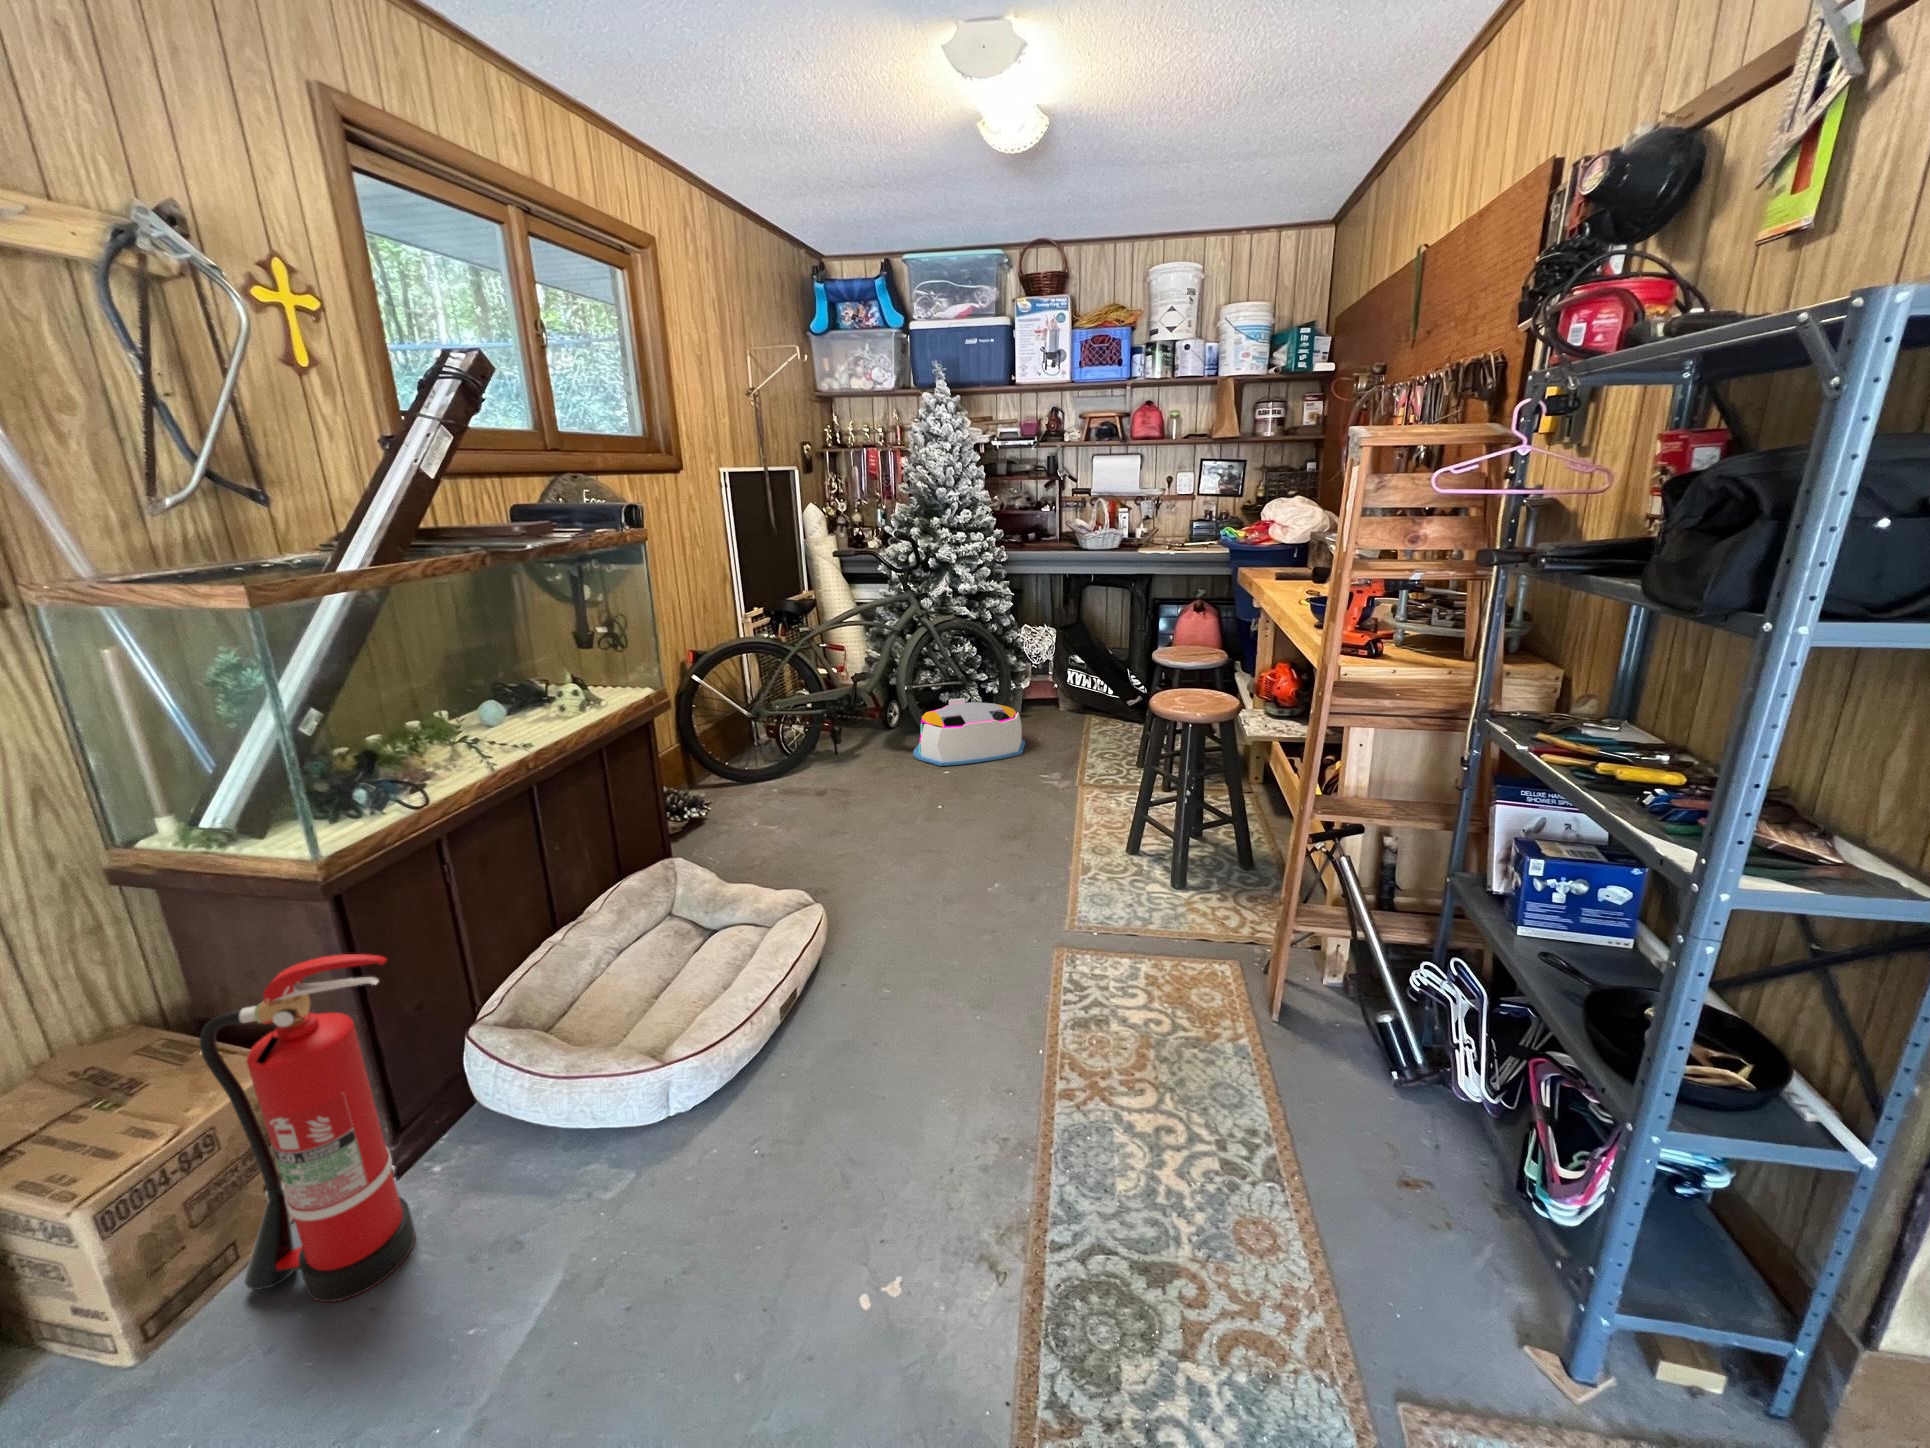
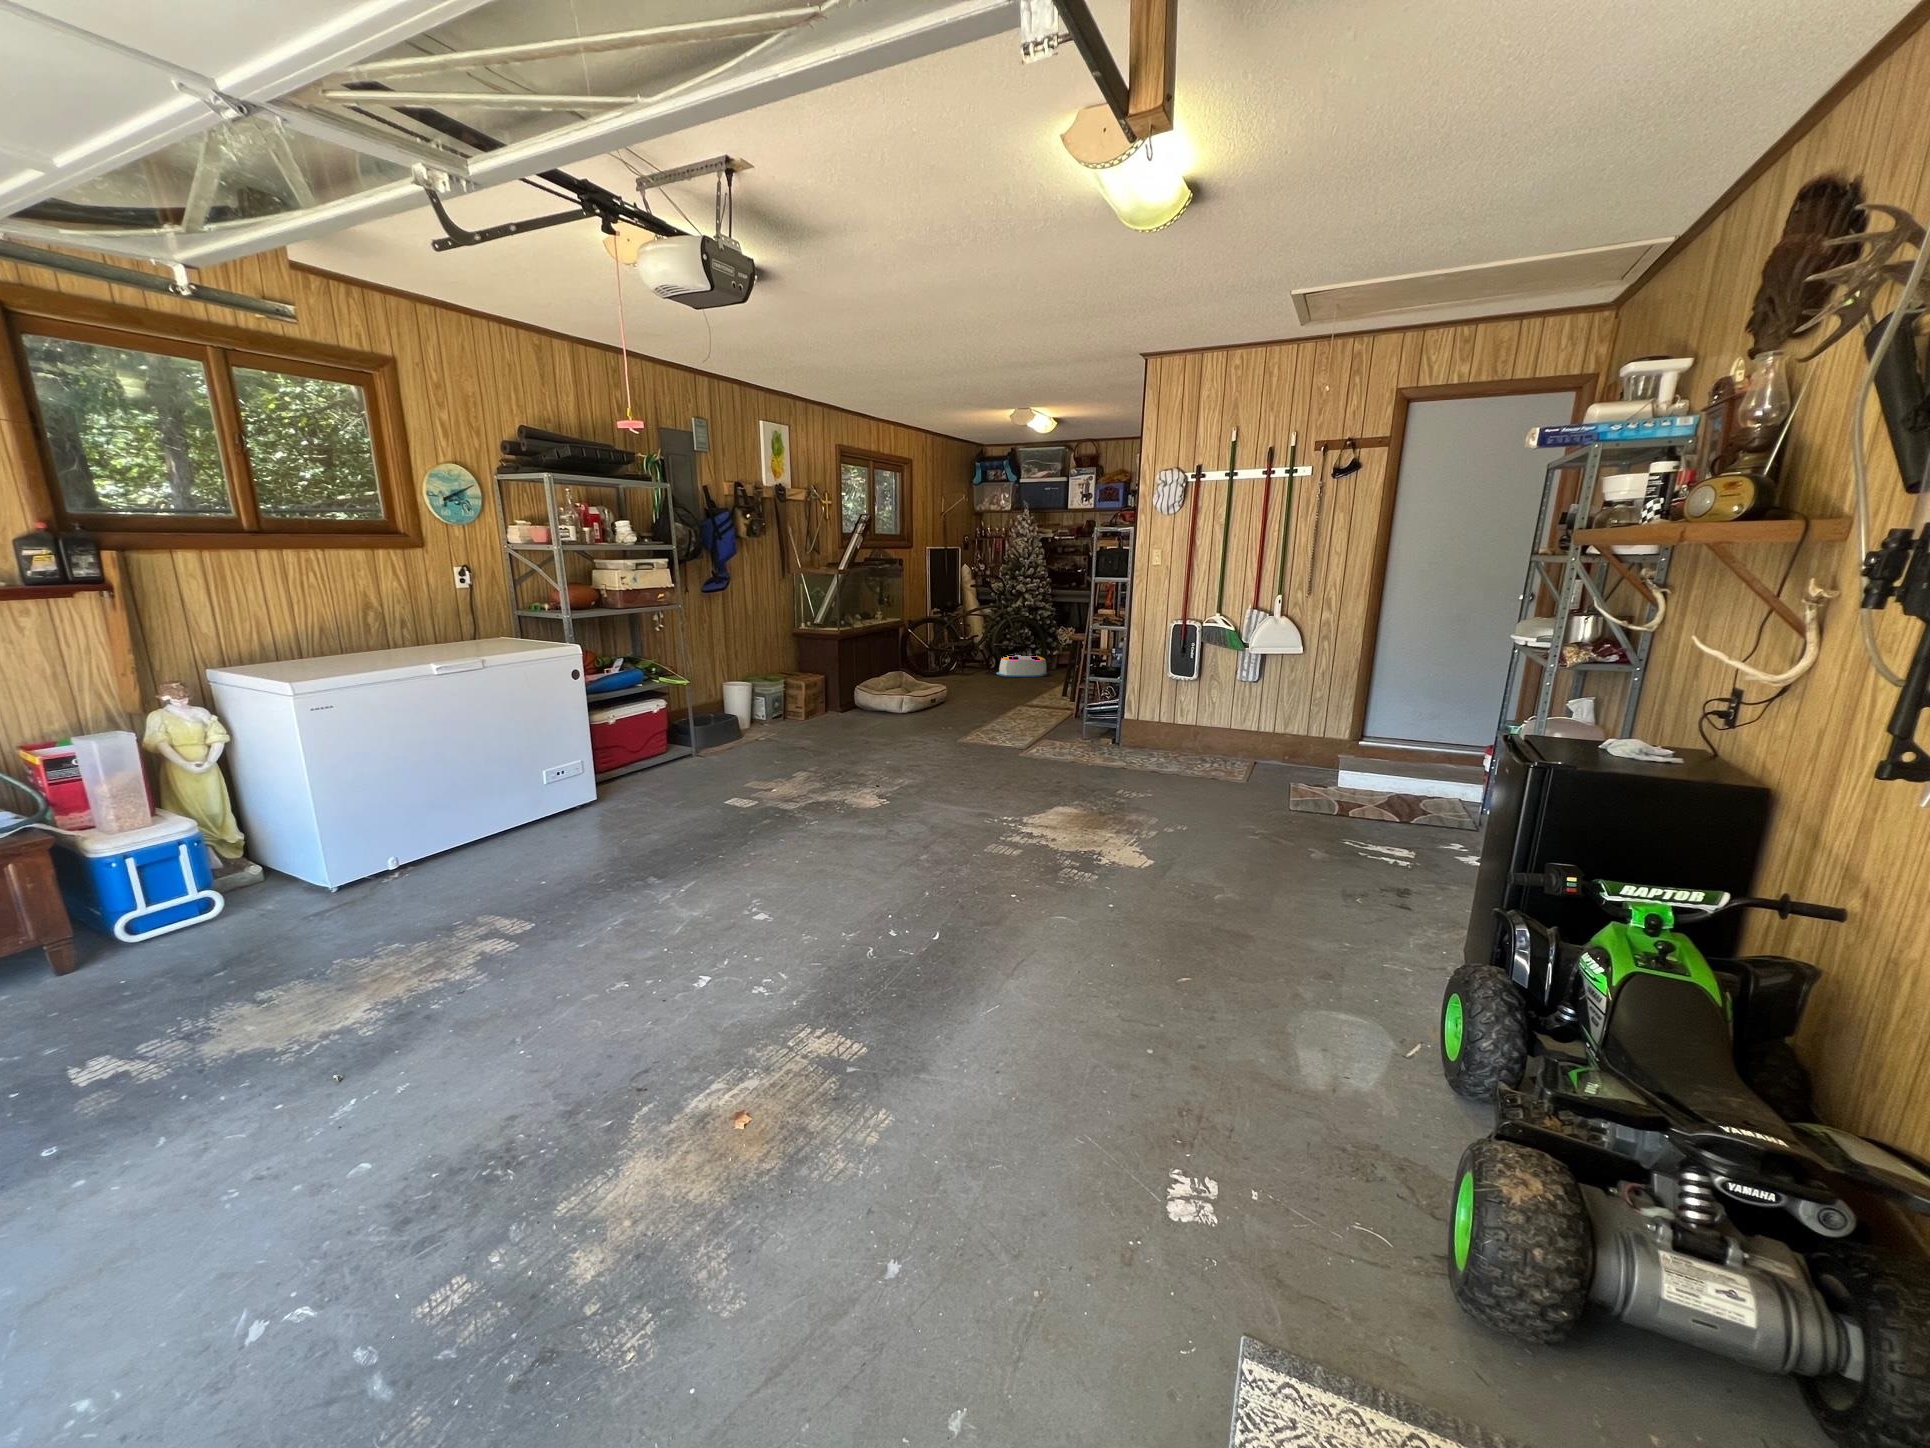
fire extinguisher: present [199,954,415,1302] -> none [823,643,859,718]

